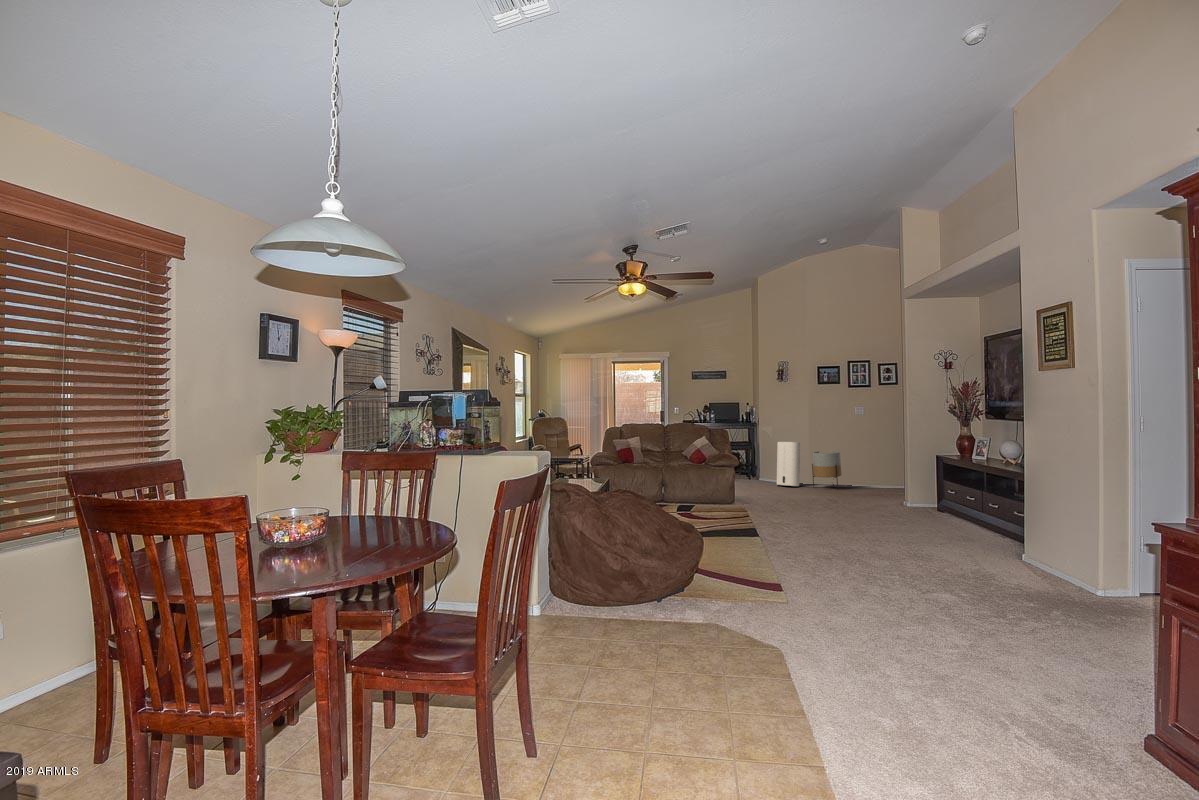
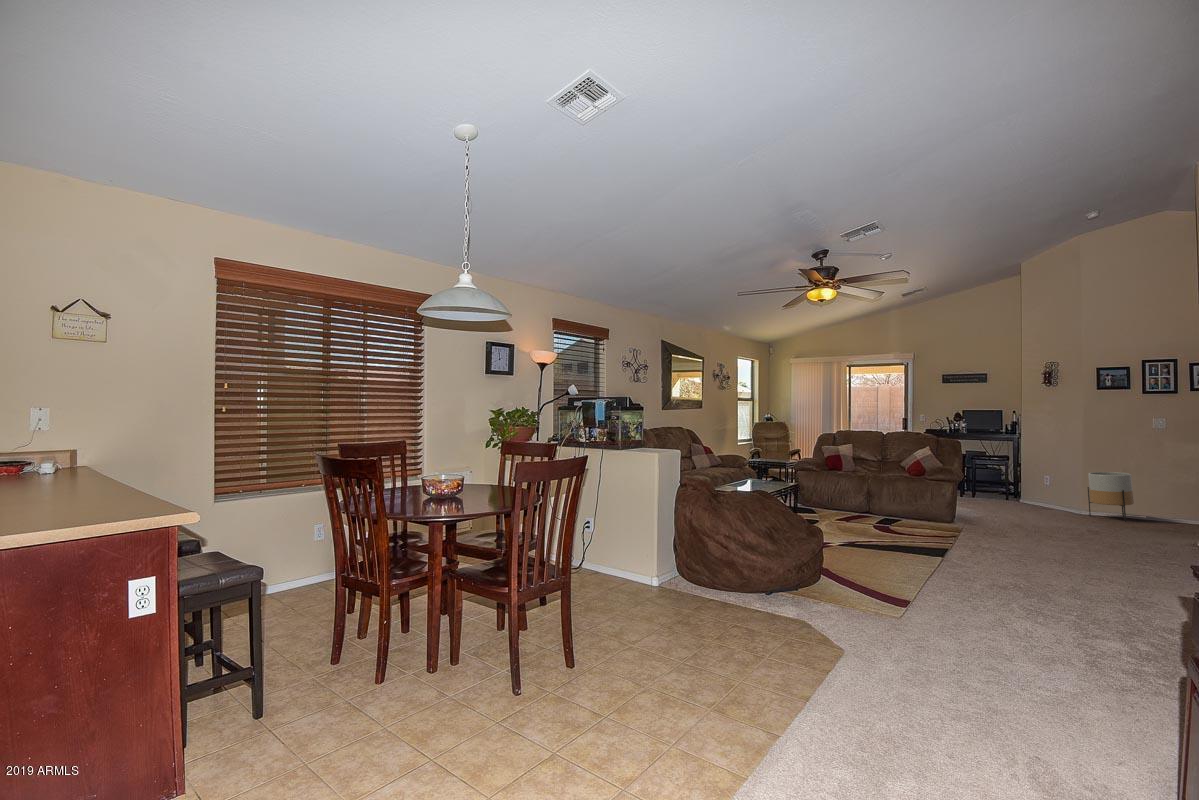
air purifier: present [777,442,800,487] -> none [1037,458,1071,513]

